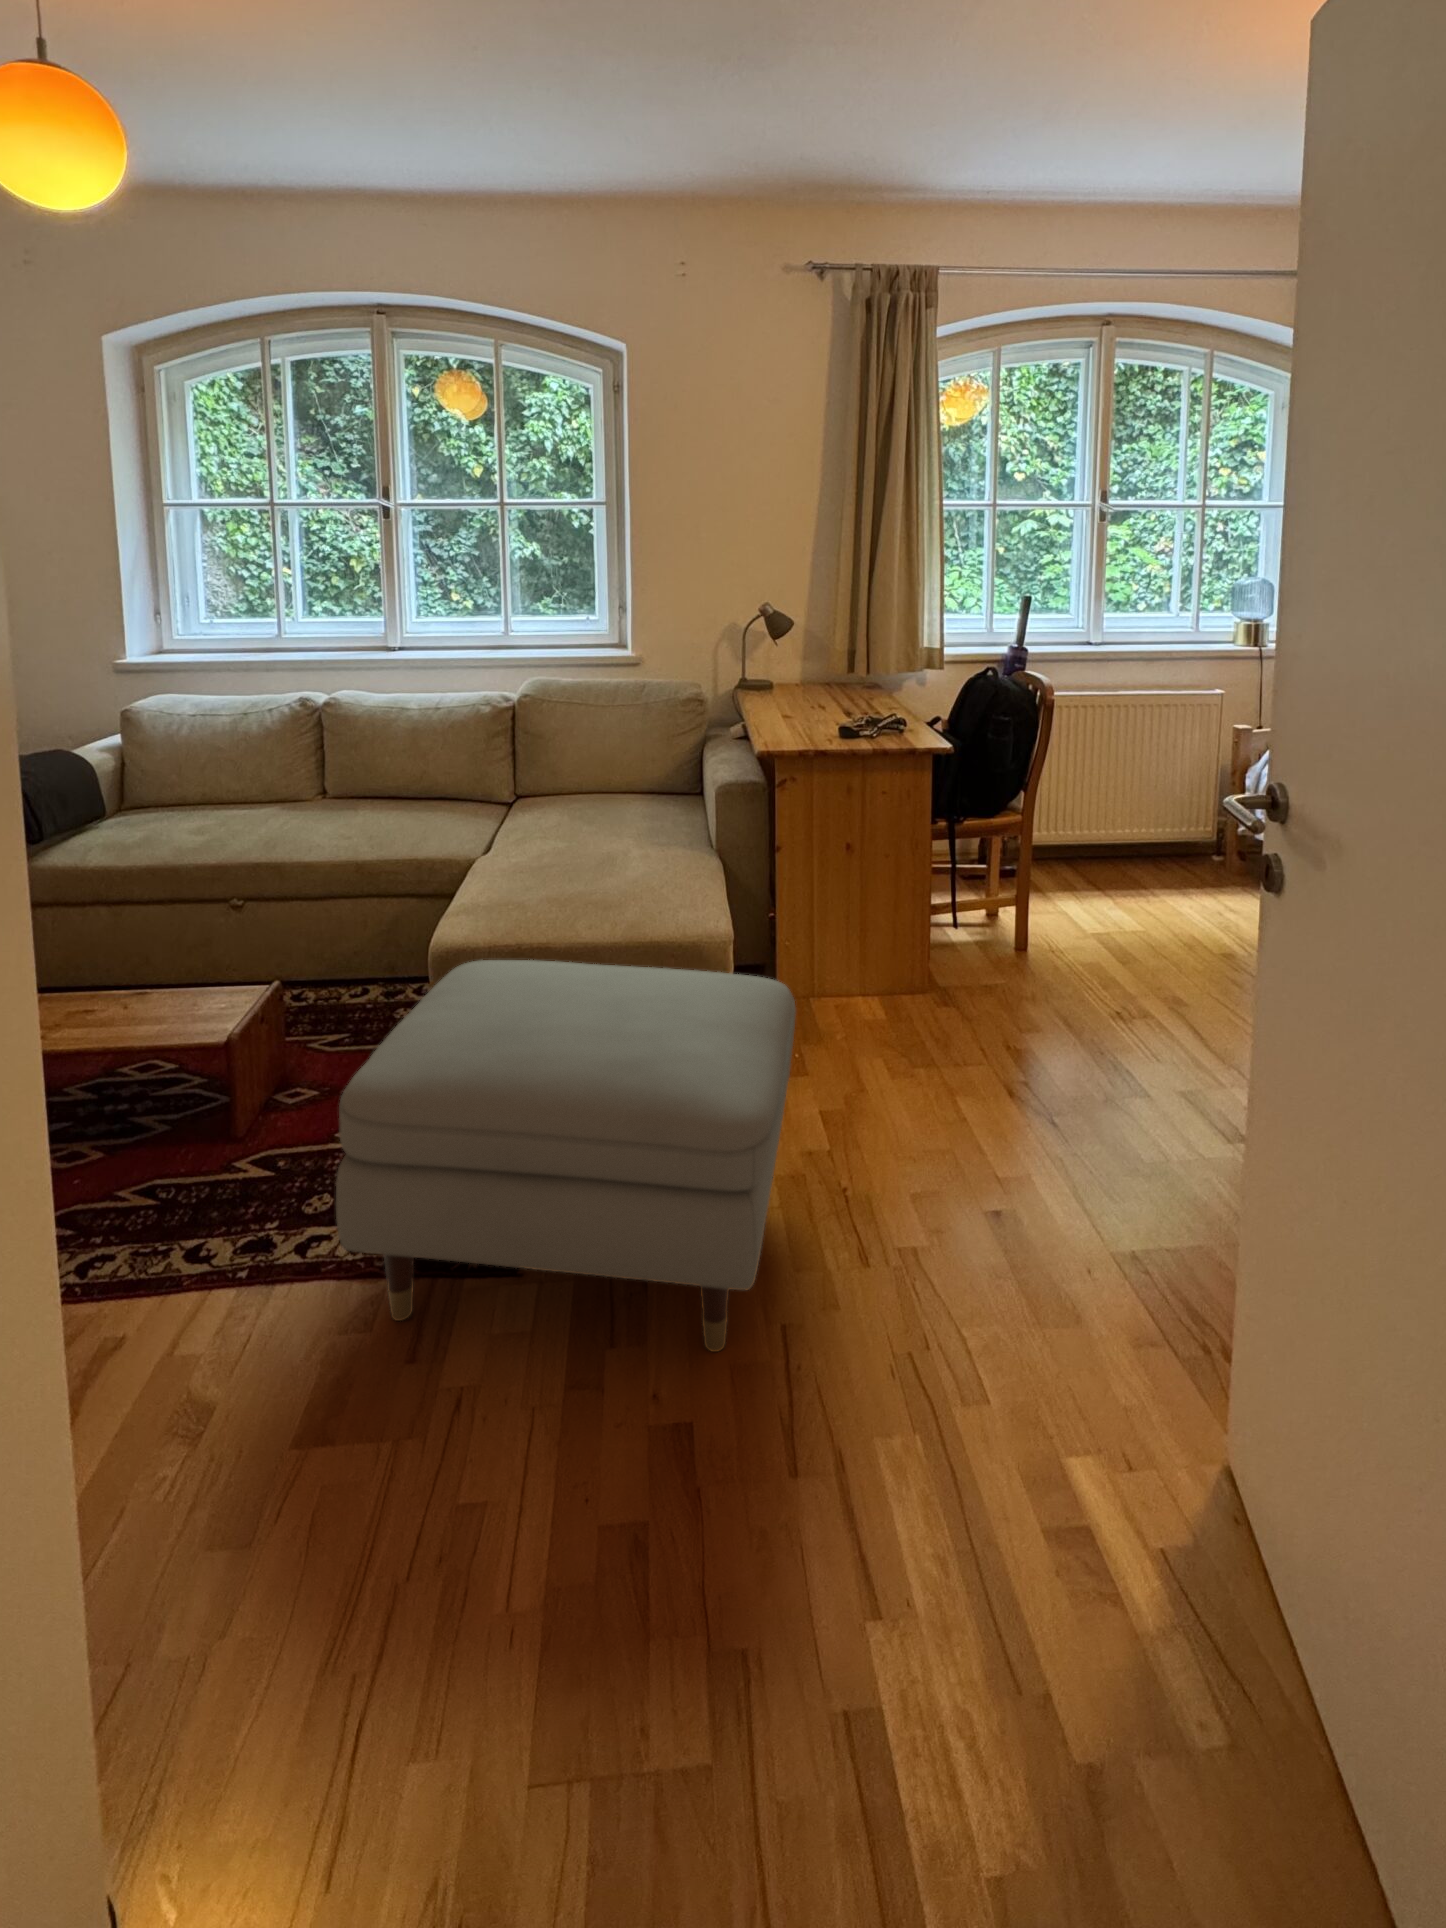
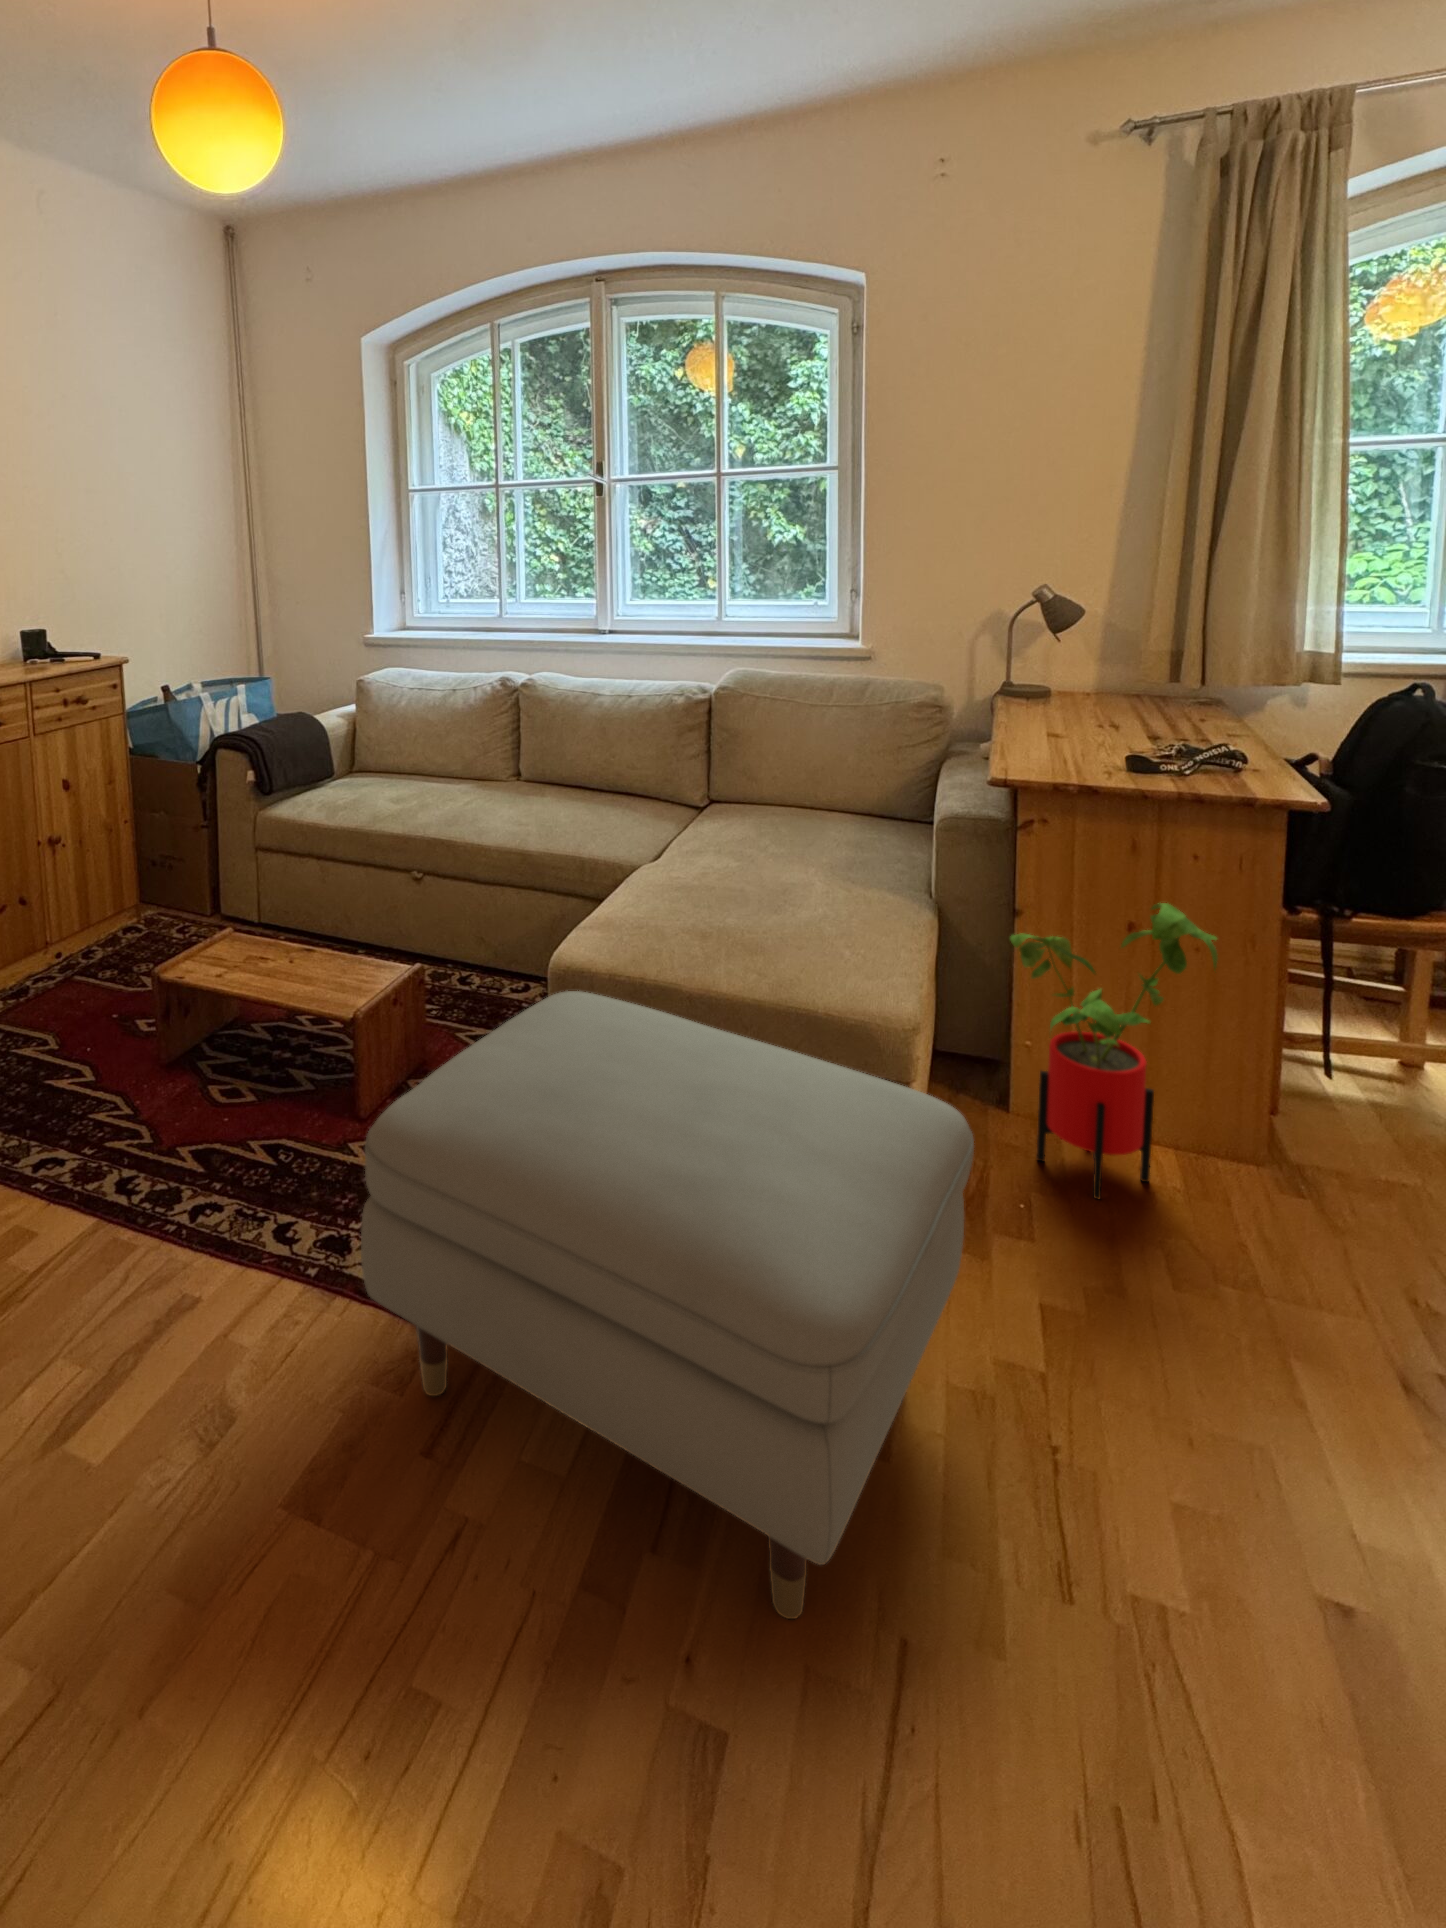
house plant: none [778,828,906,1044] -> present [1011,903,1218,1199]

